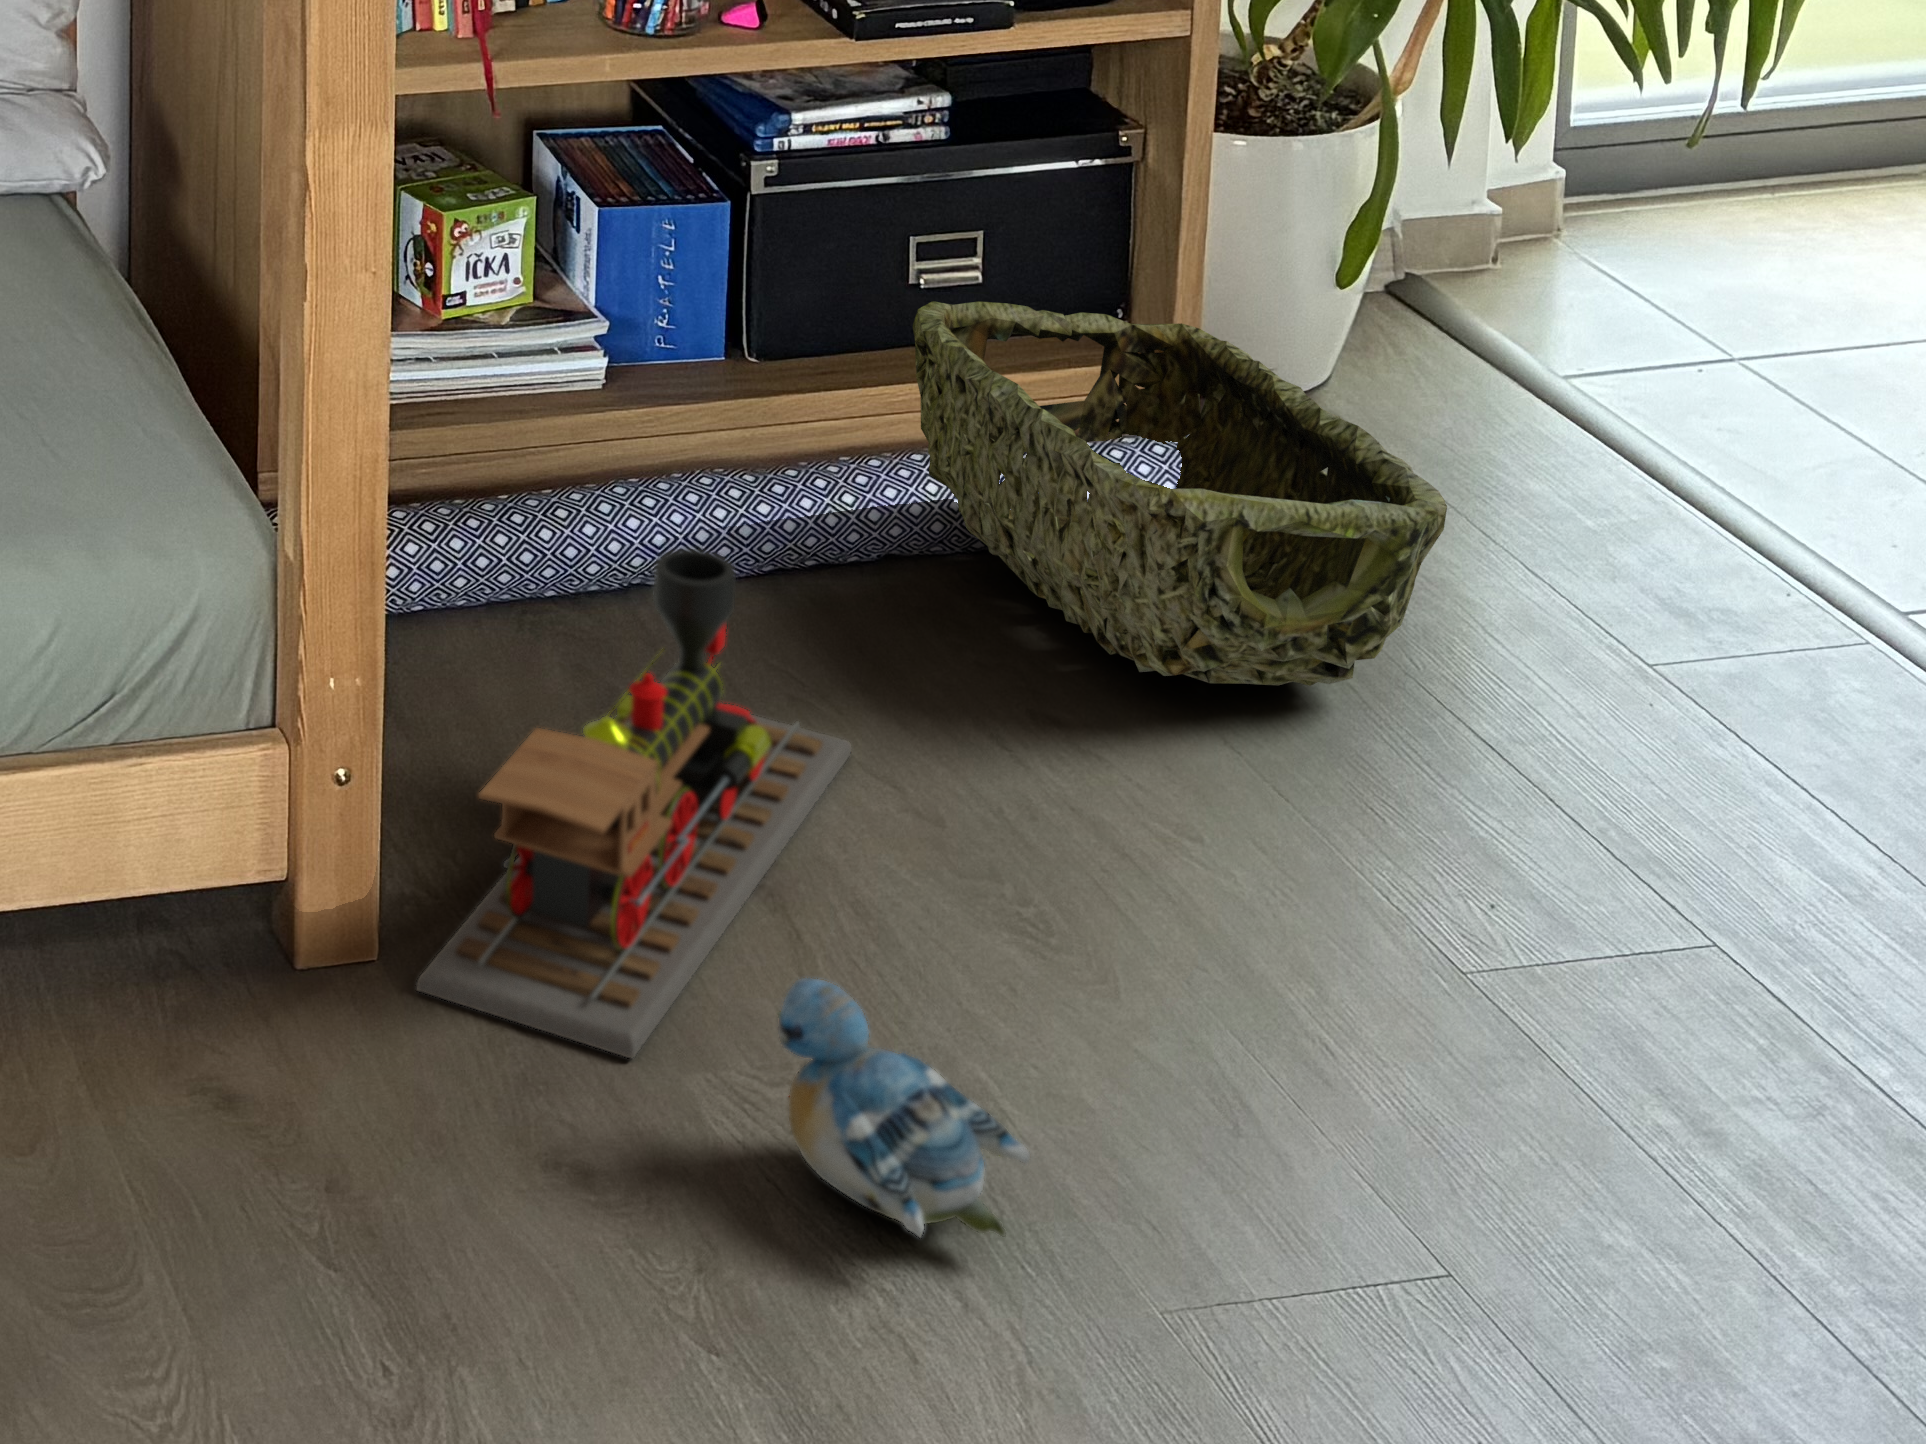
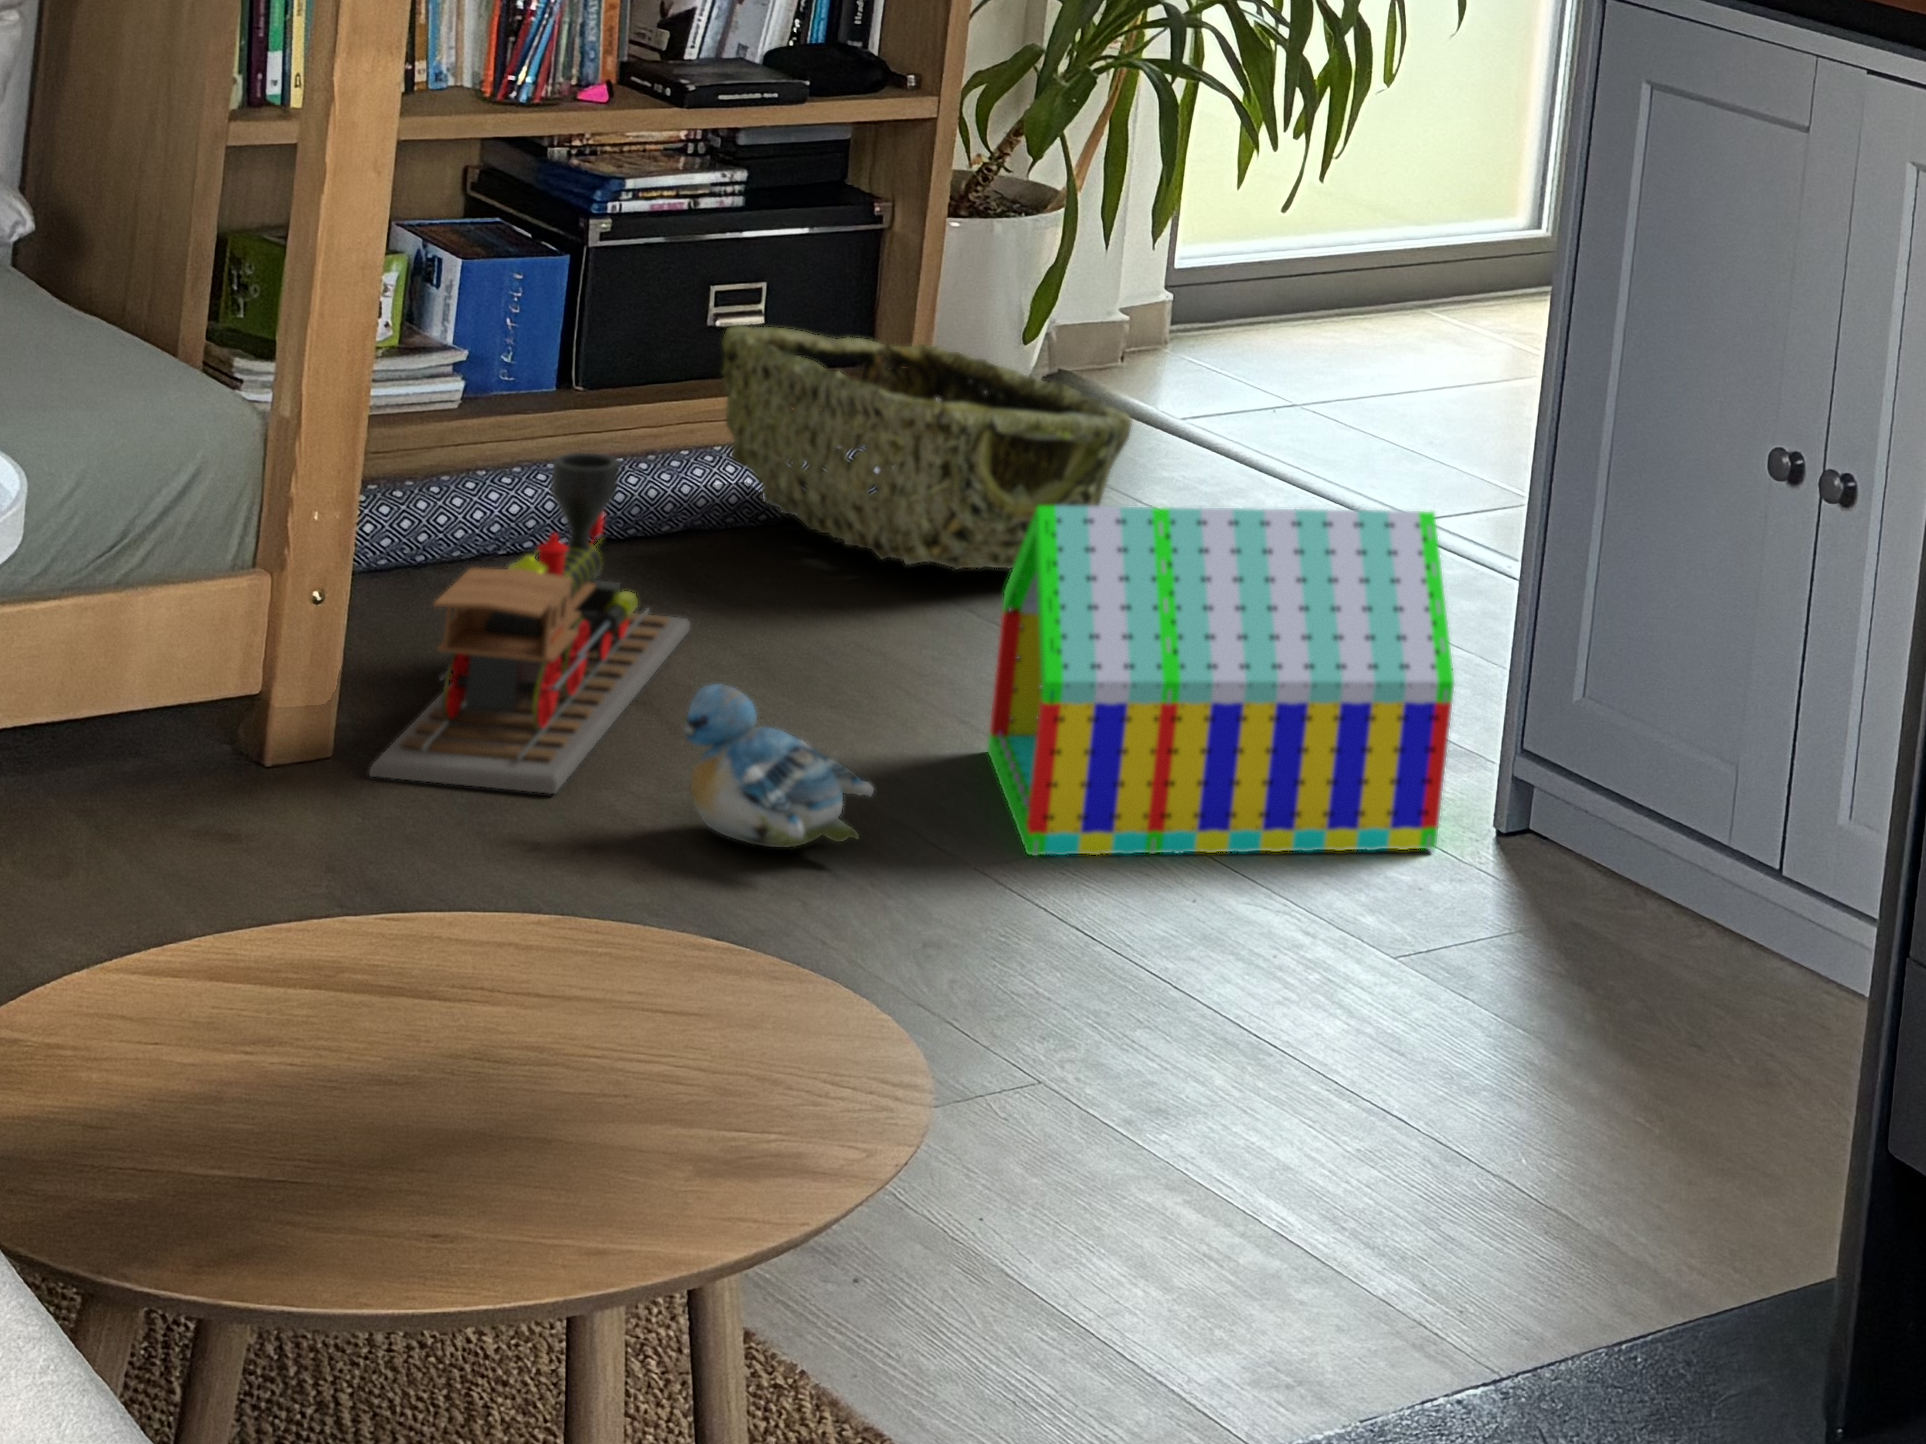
toy house: none [1215,782,1903,1377] -> present [988,506,1454,856]

